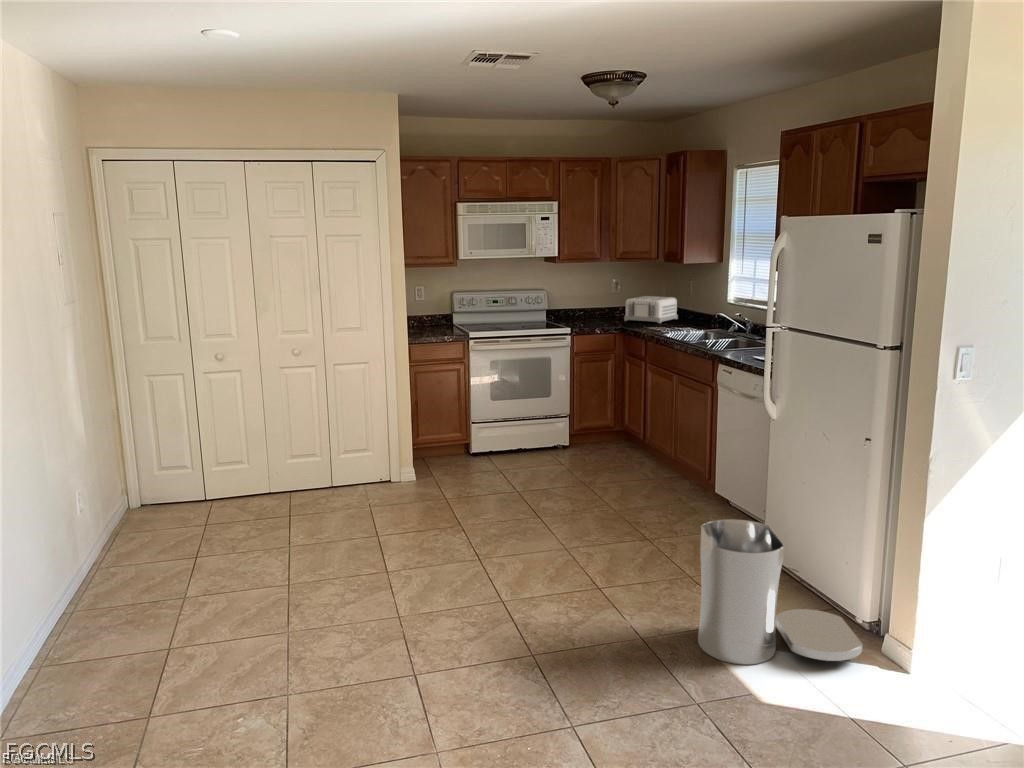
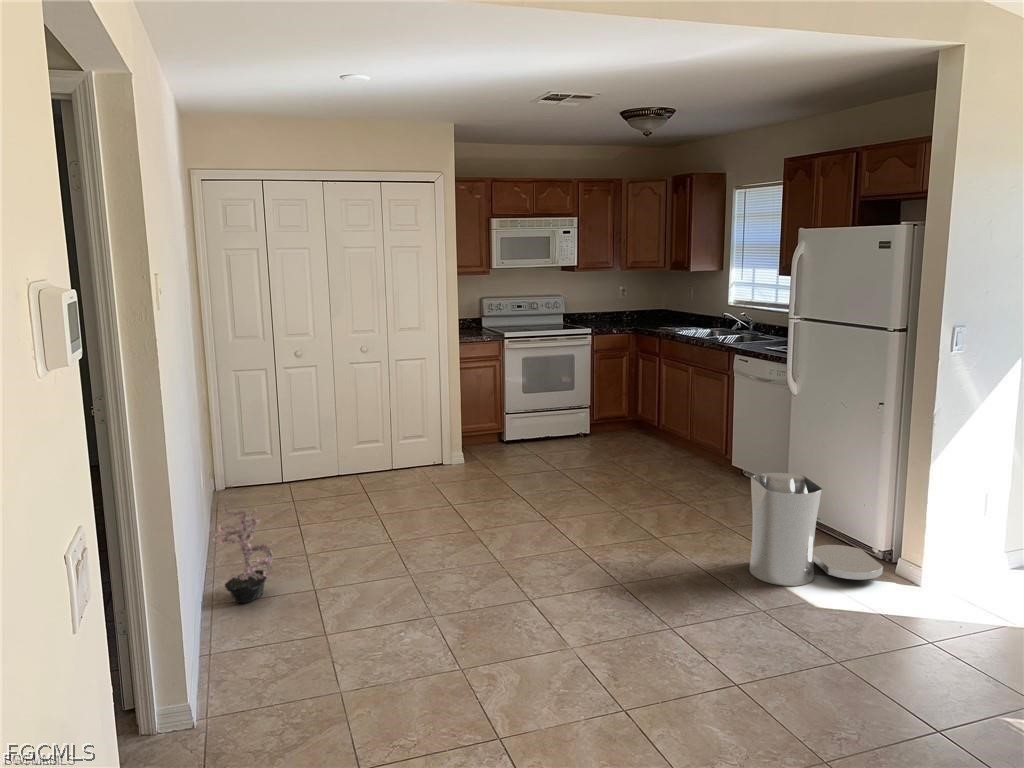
toaster: present [624,296,678,323] -> none [632,301,678,324]
potted plant: none [20,536,119,662] -> present [210,502,273,603]

